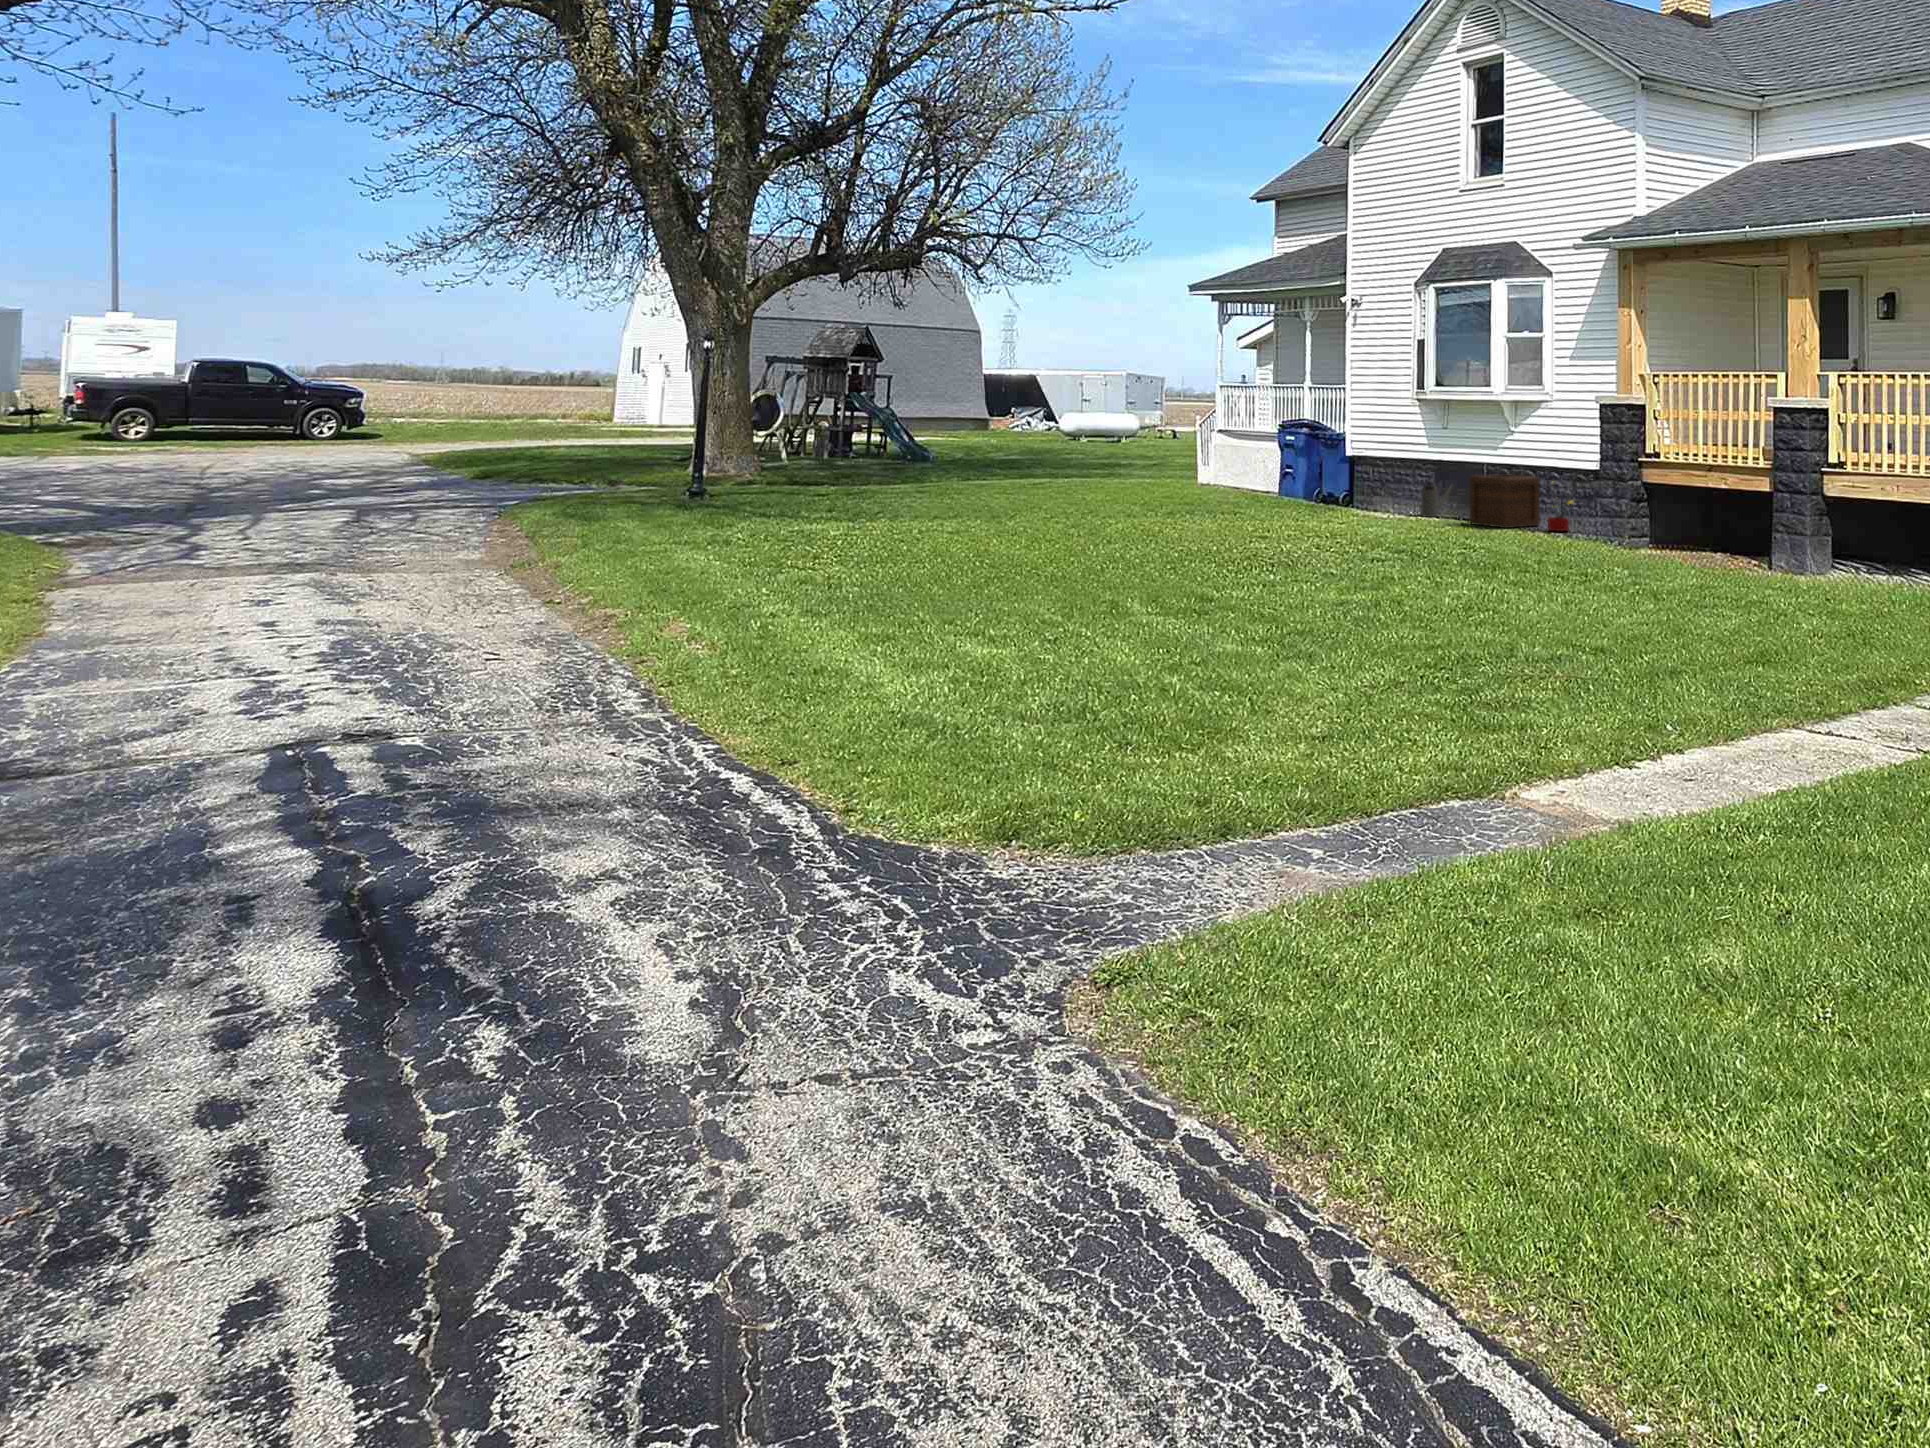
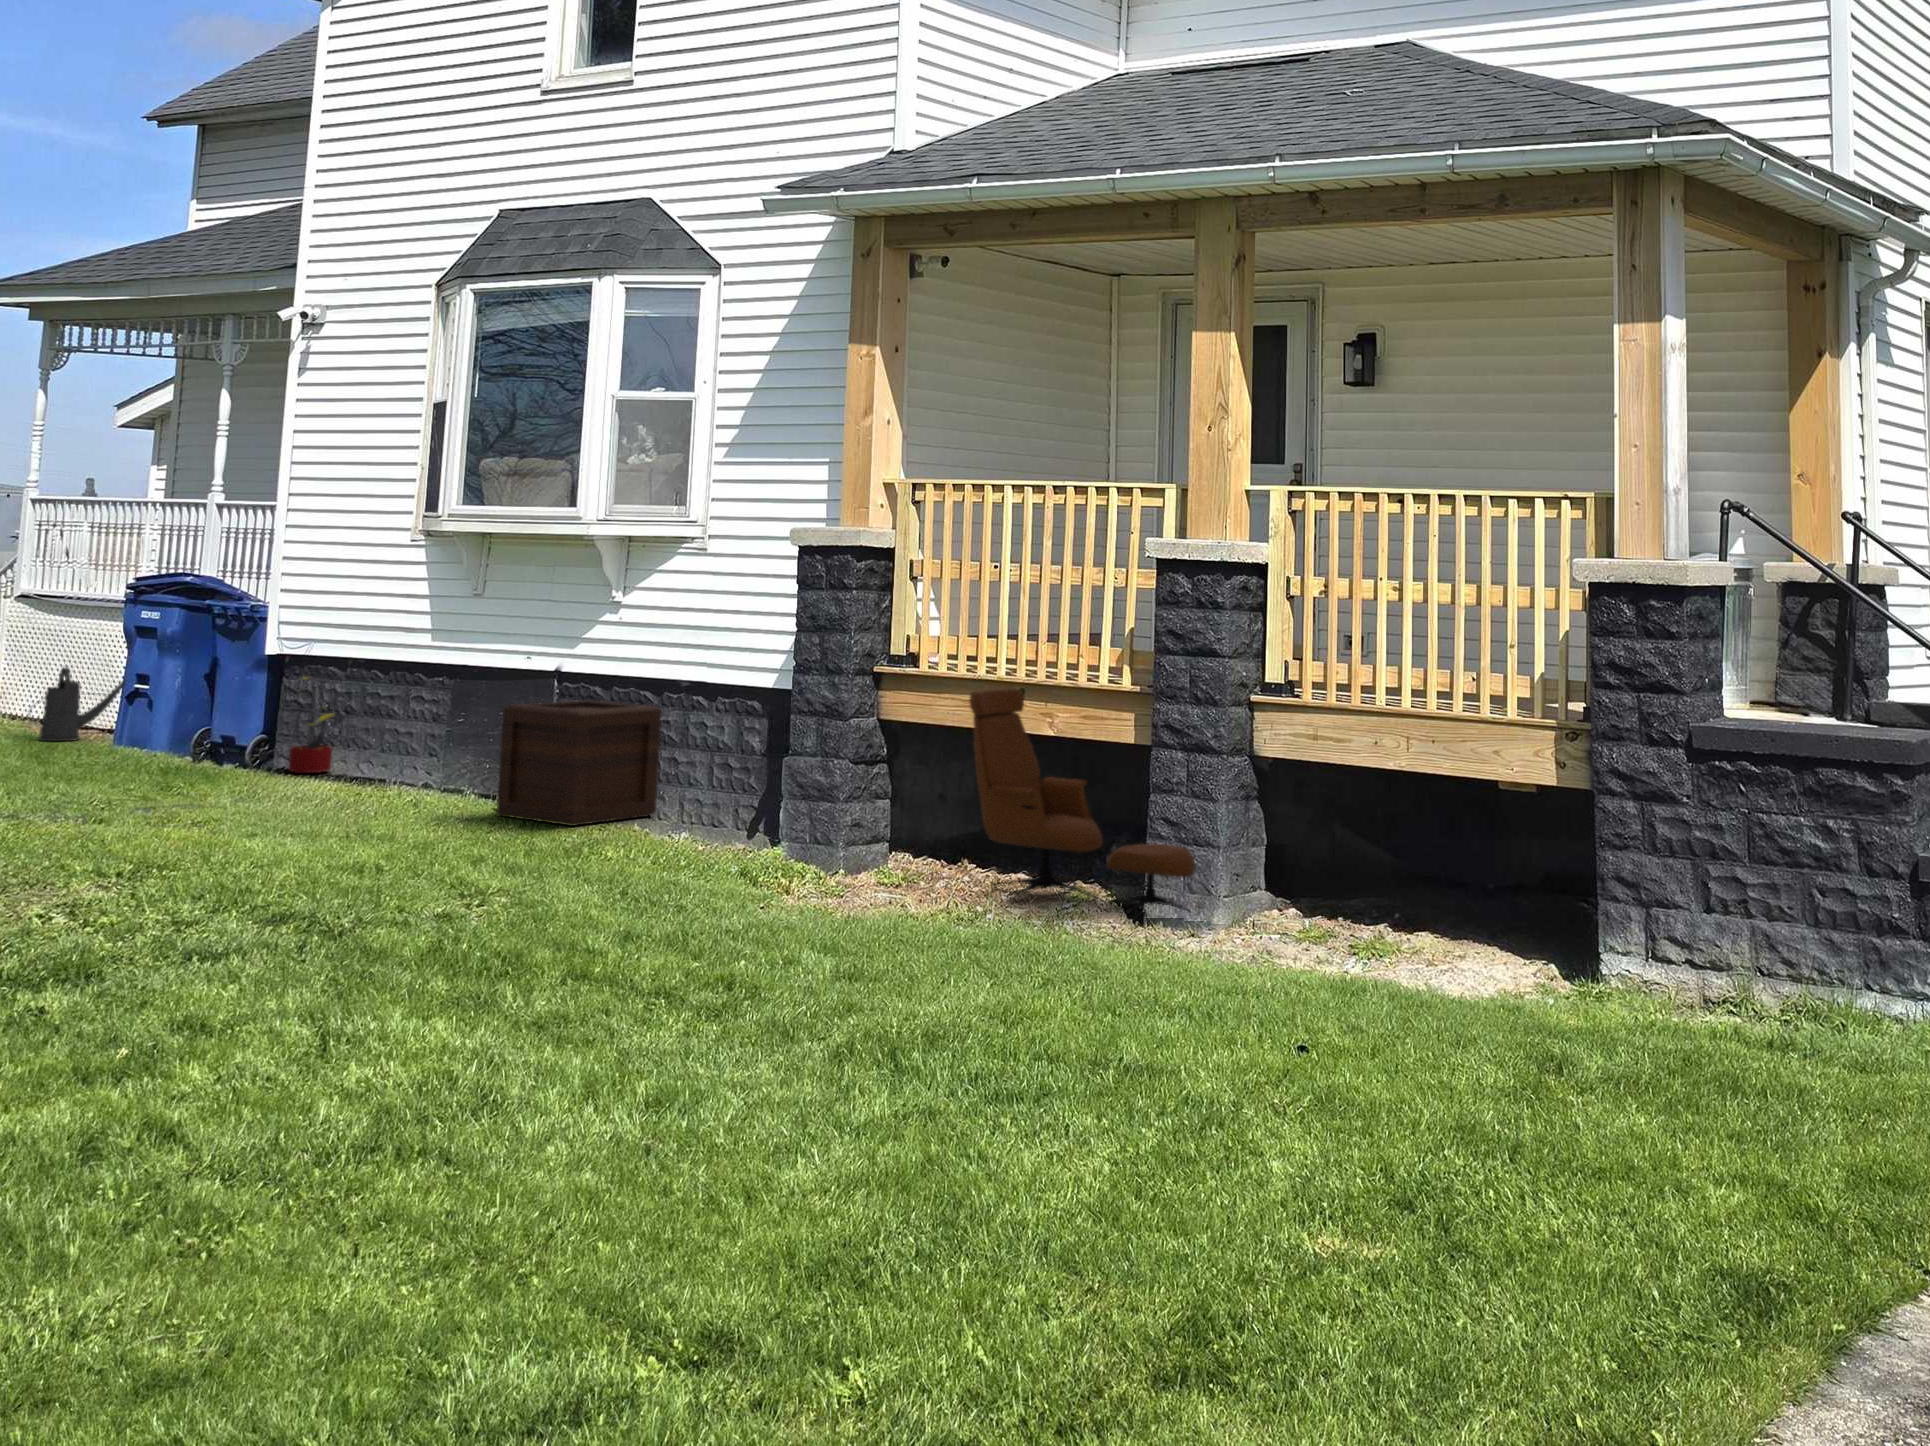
lounge chair: none [1686,466,1795,563] -> present [969,689,1195,915]
watering can: present [1420,483,1452,517] -> present [32,667,125,741]
decorative plant: present [1548,494,1573,531] -> present [289,678,340,773]

